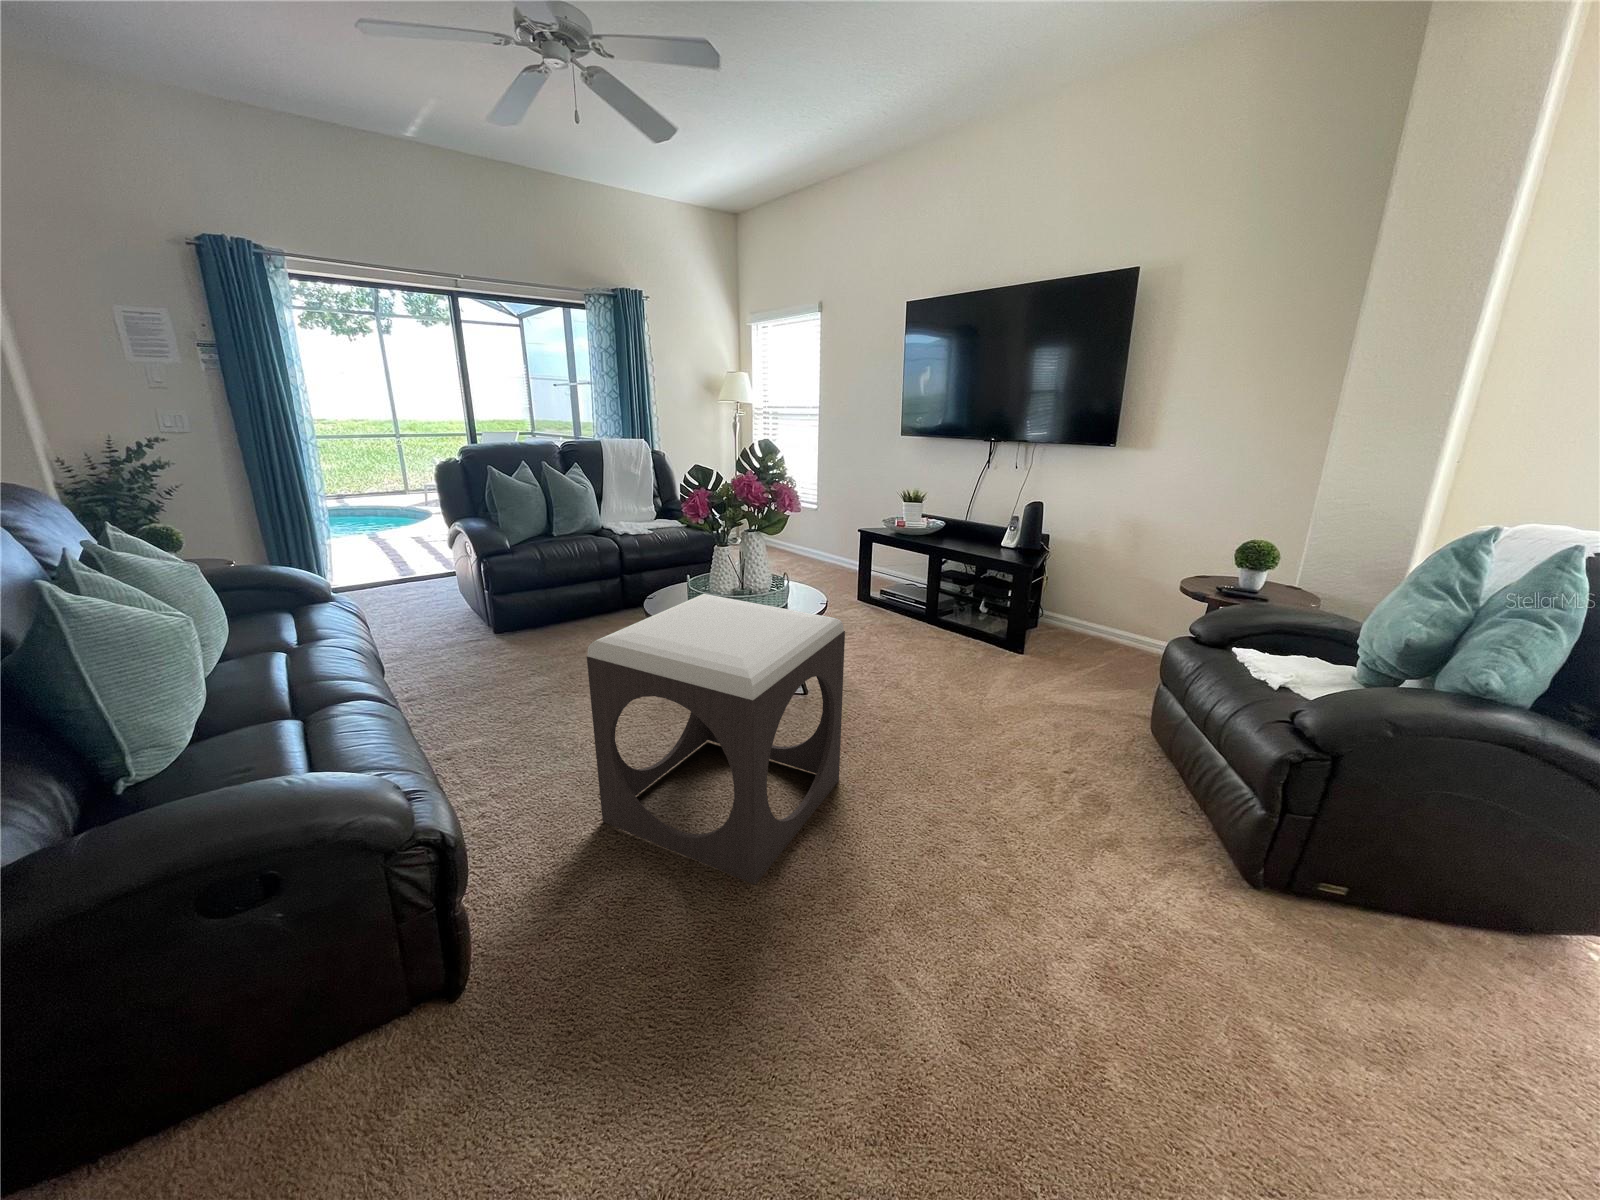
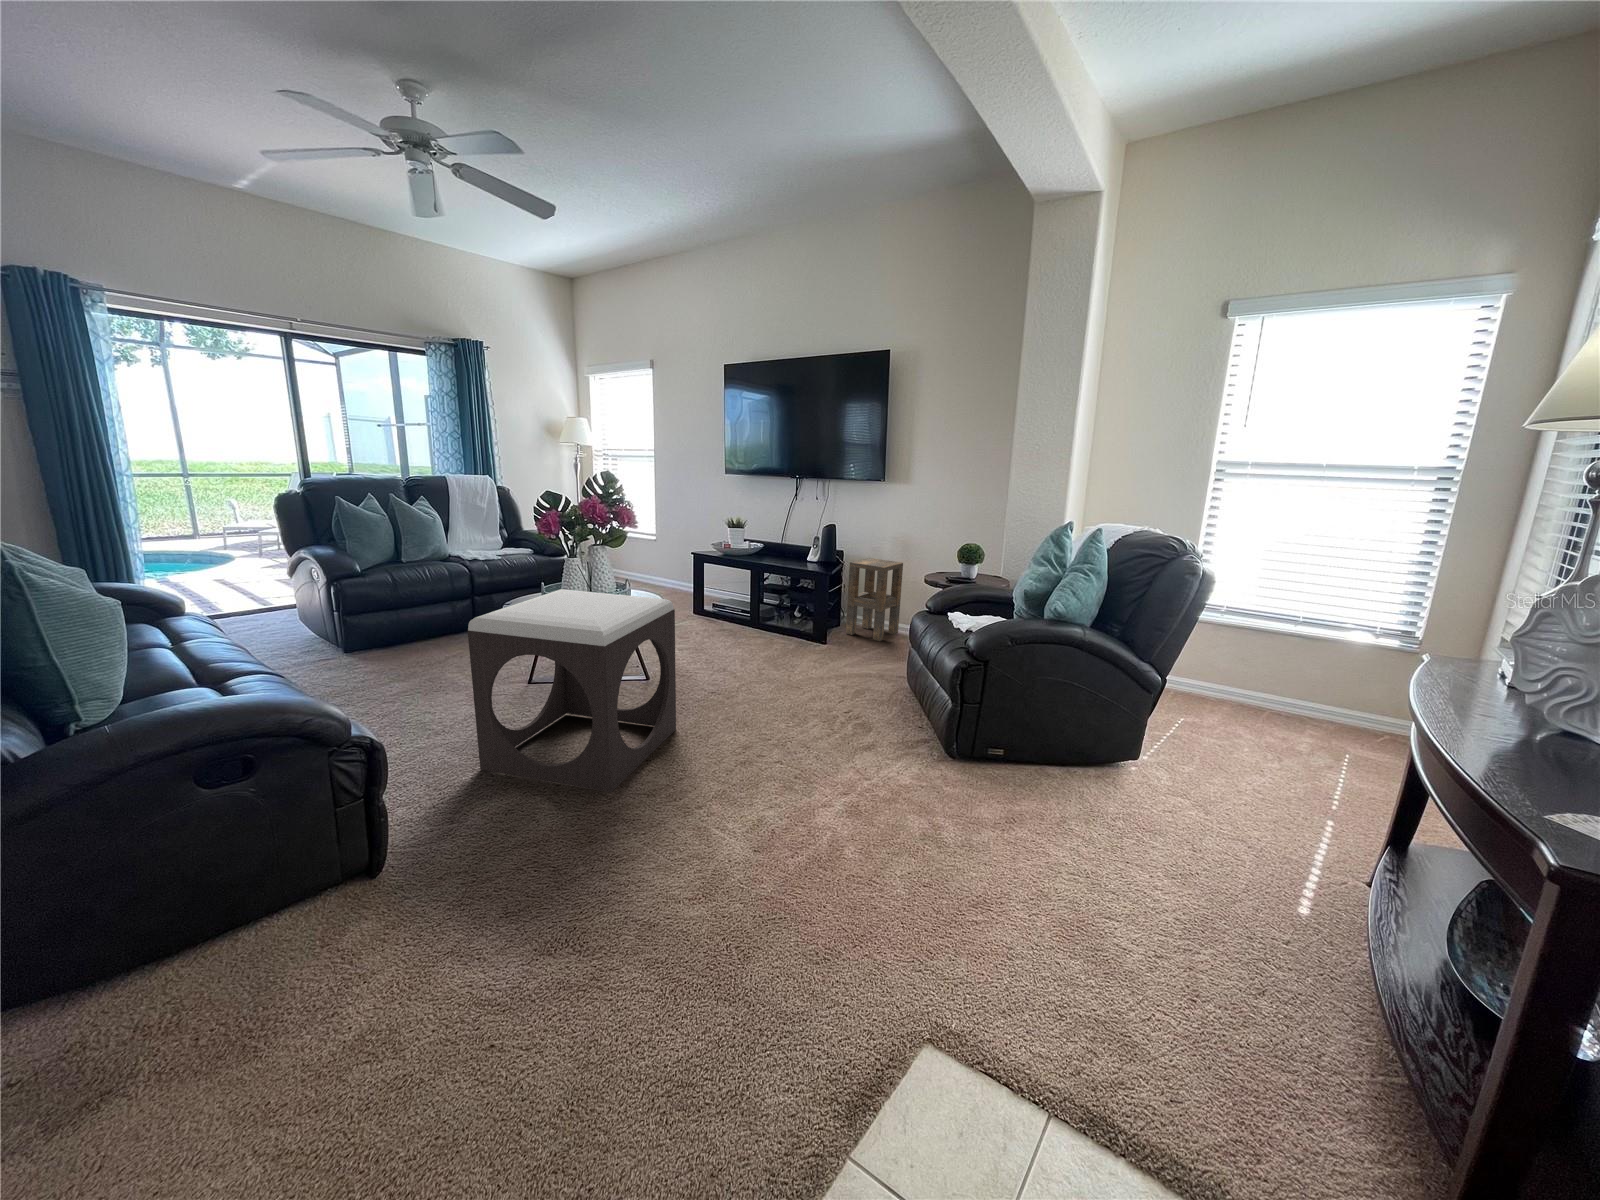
side table: none [1047,545,1135,656] -> present [846,558,903,641]

